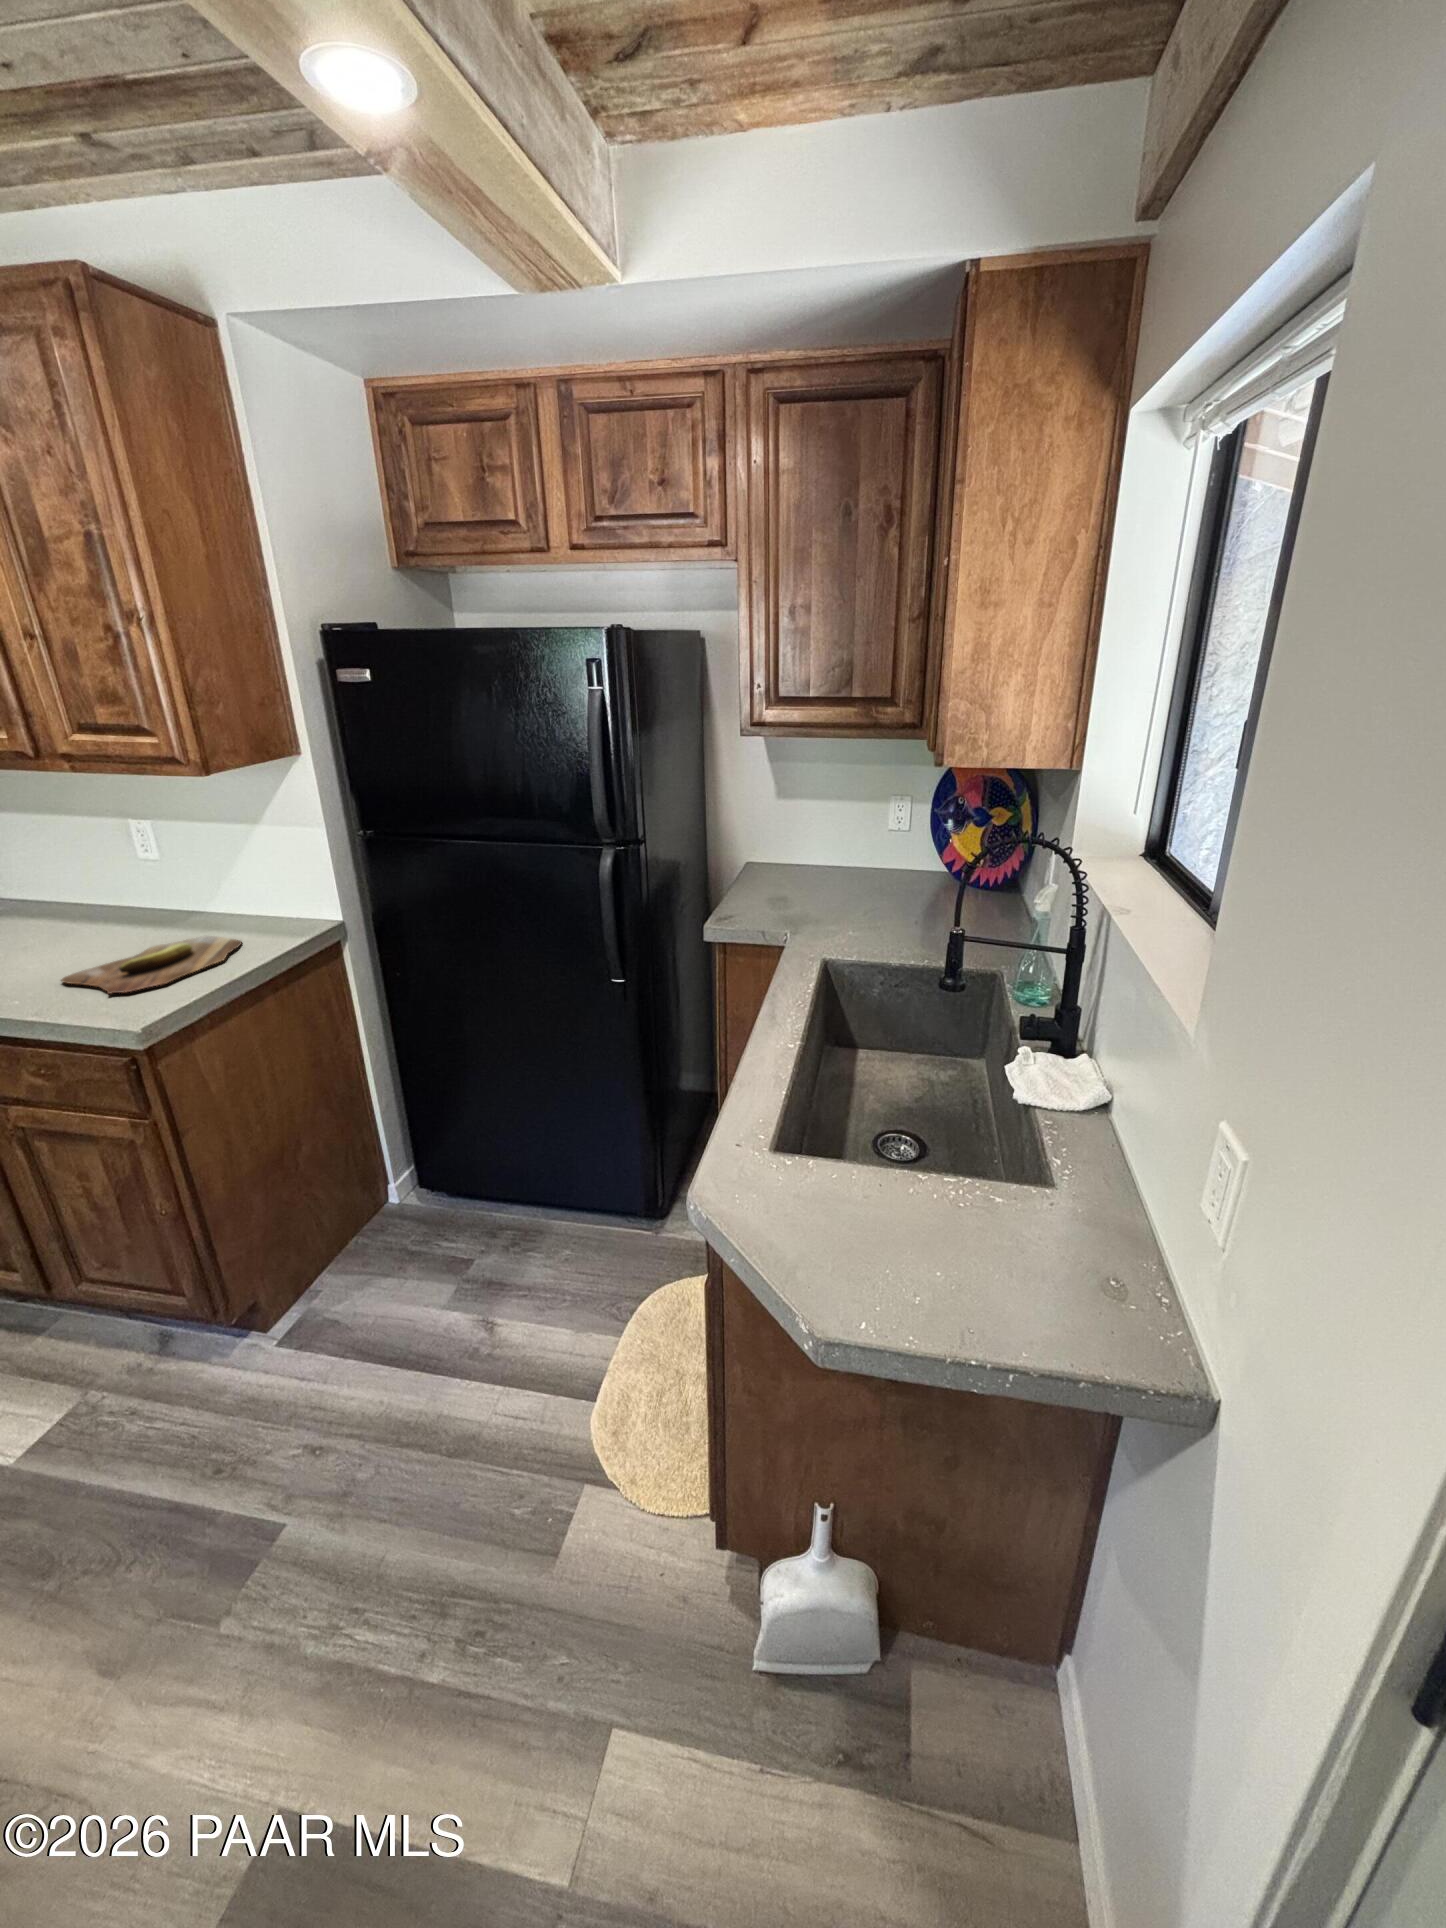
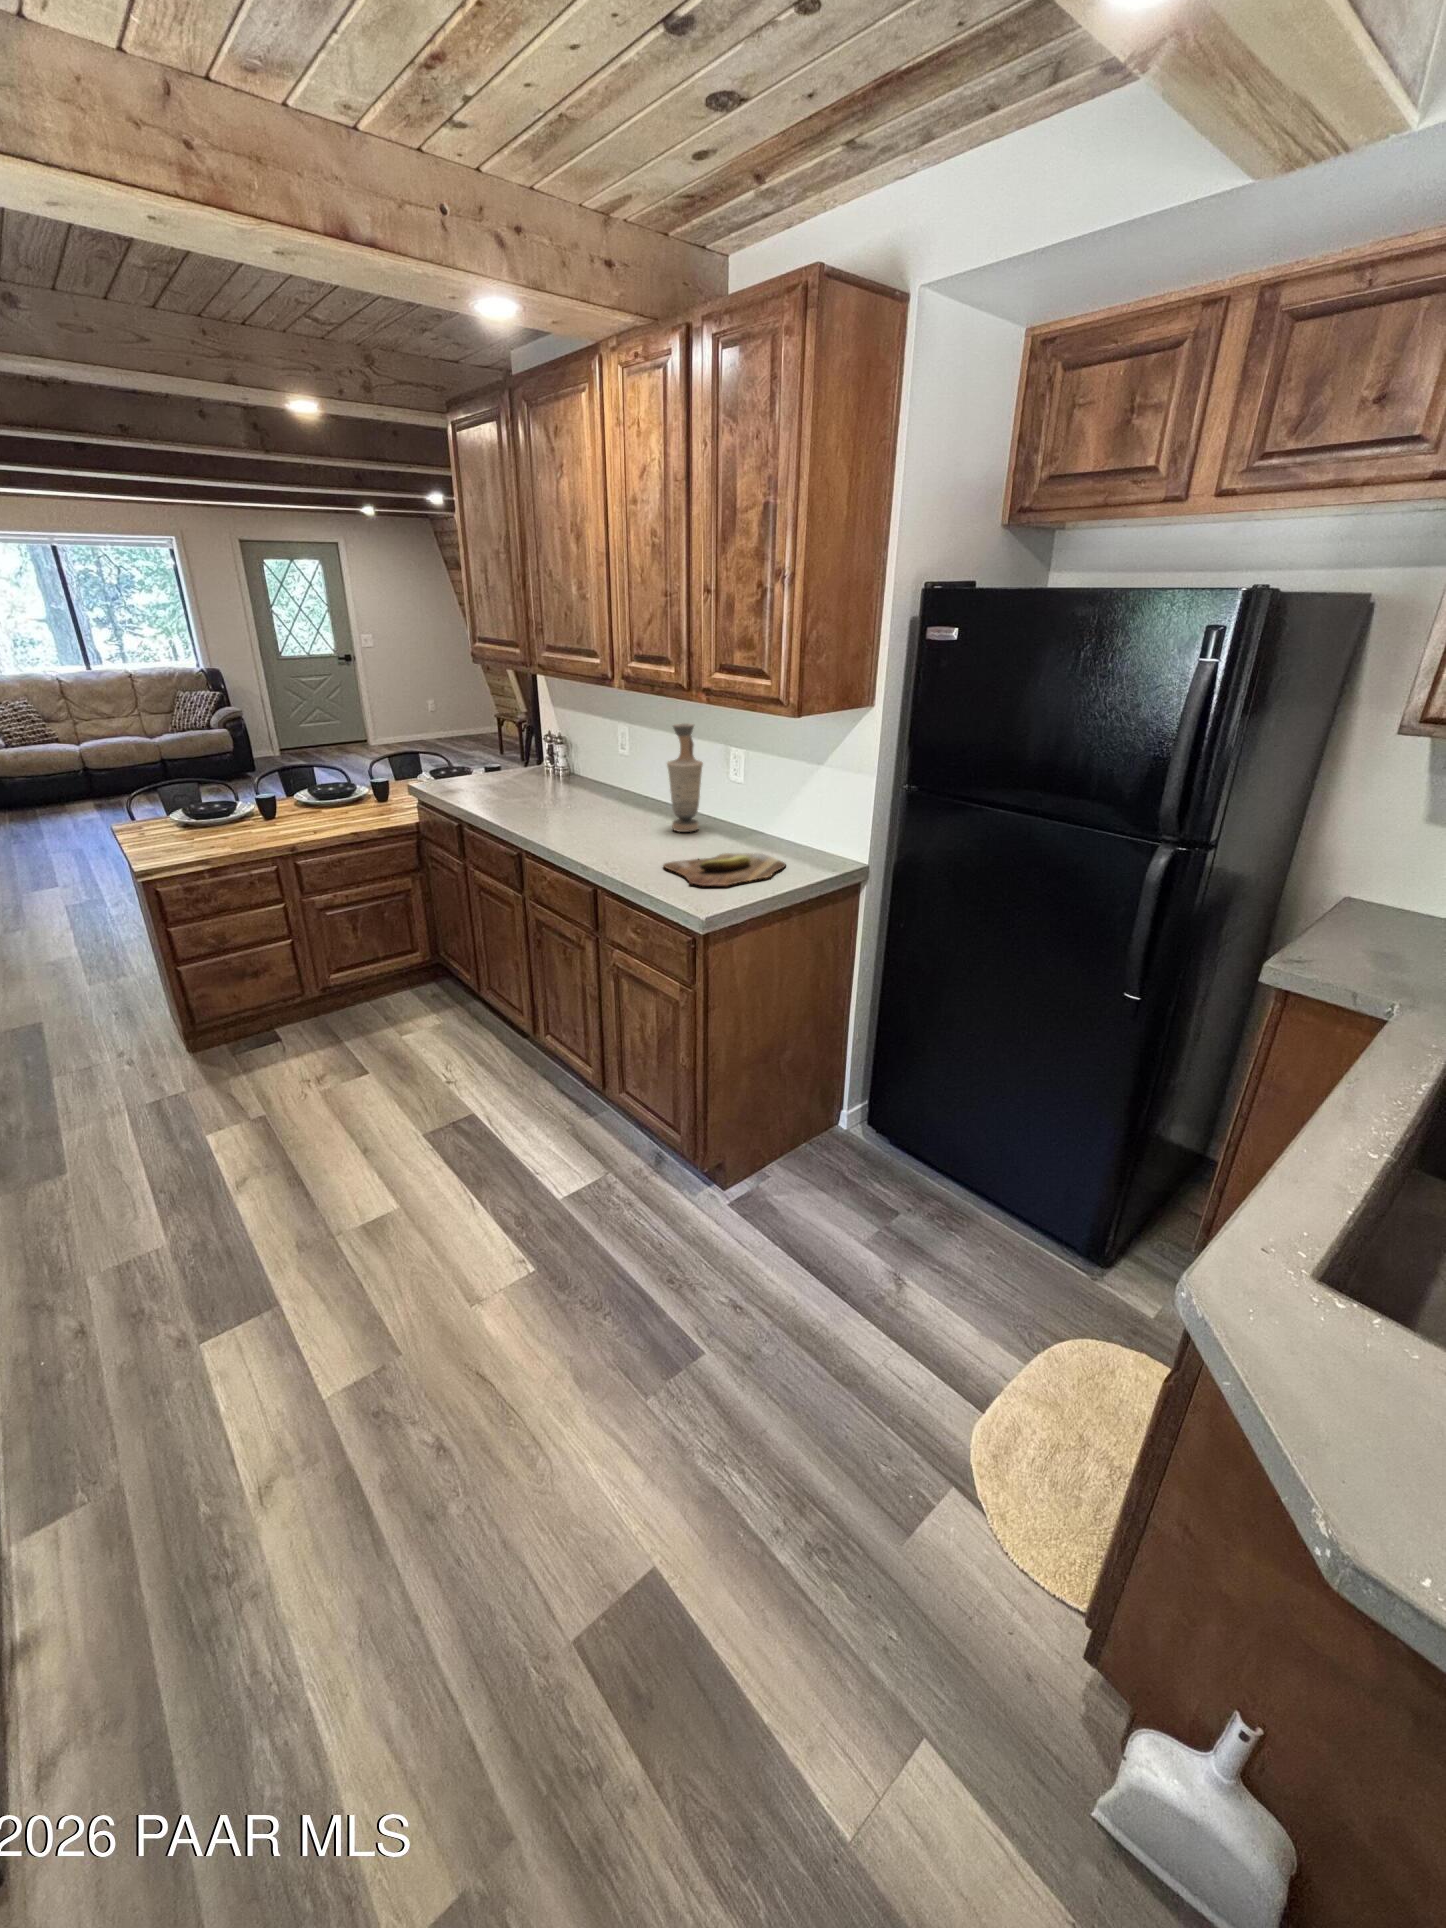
vase: none [25,797,107,933] -> present [667,723,703,832]

